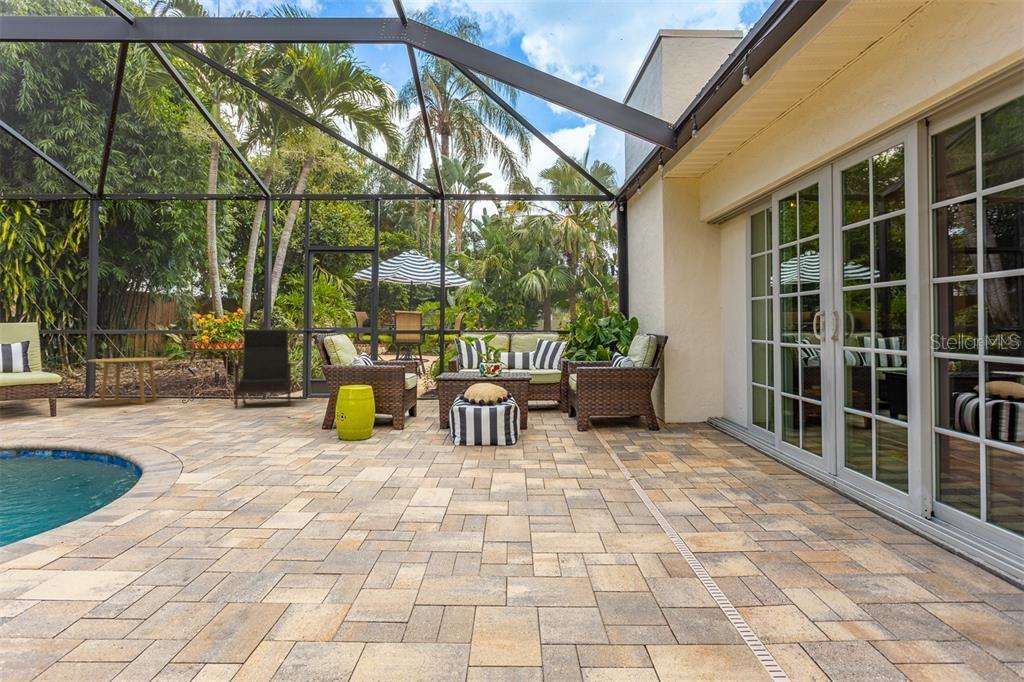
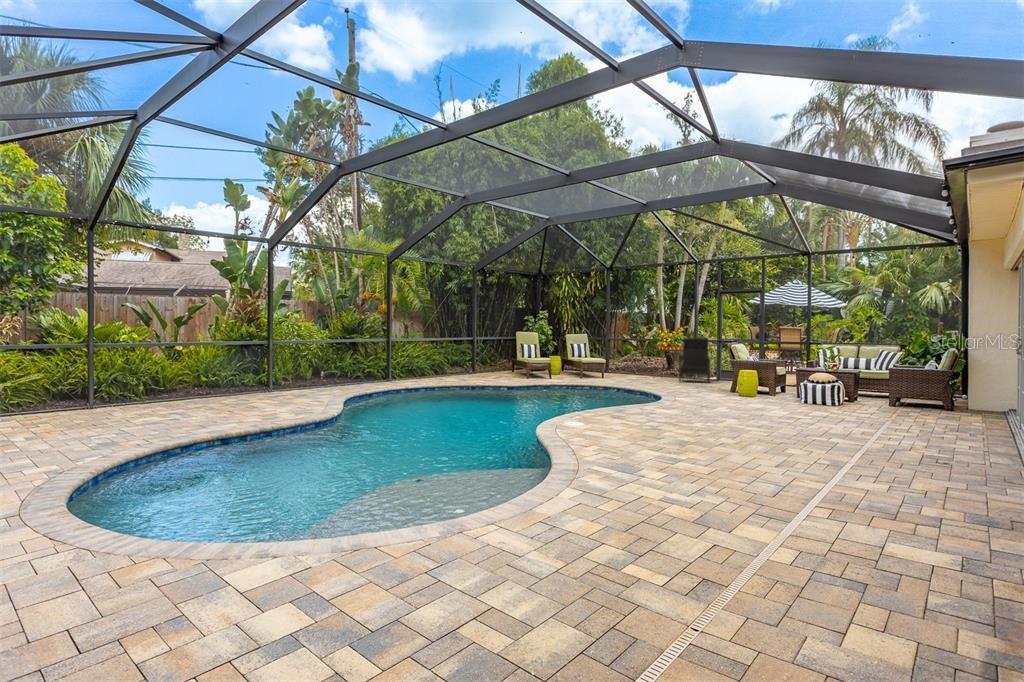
round table: present [88,358,168,406] -> none [606,352,642,377]

